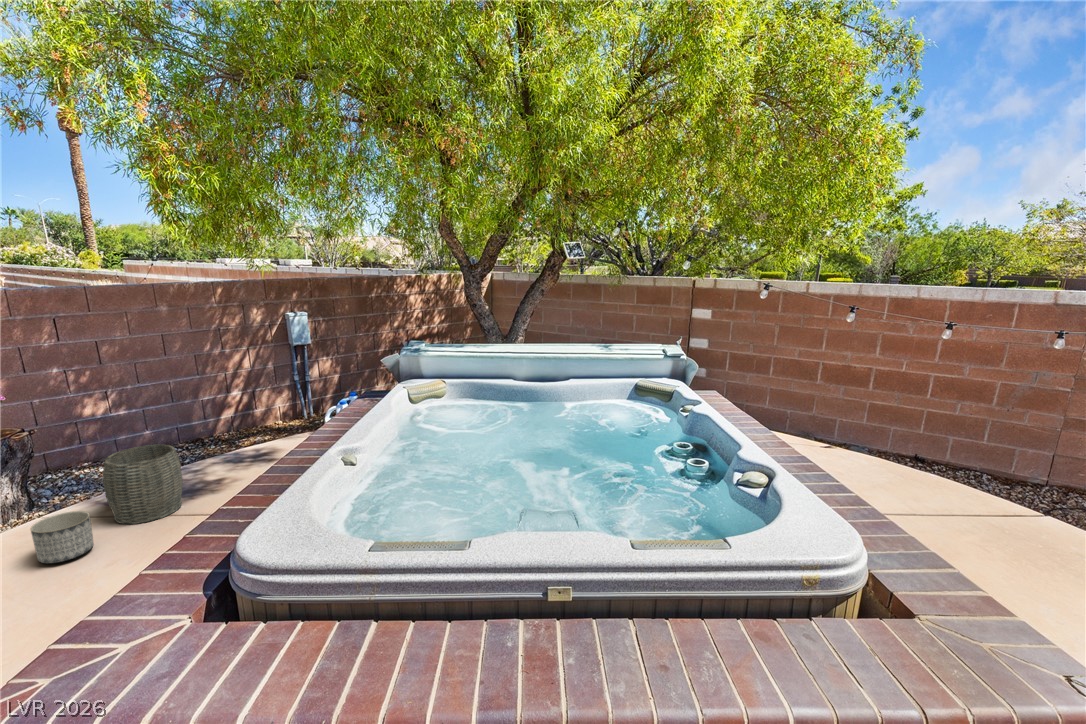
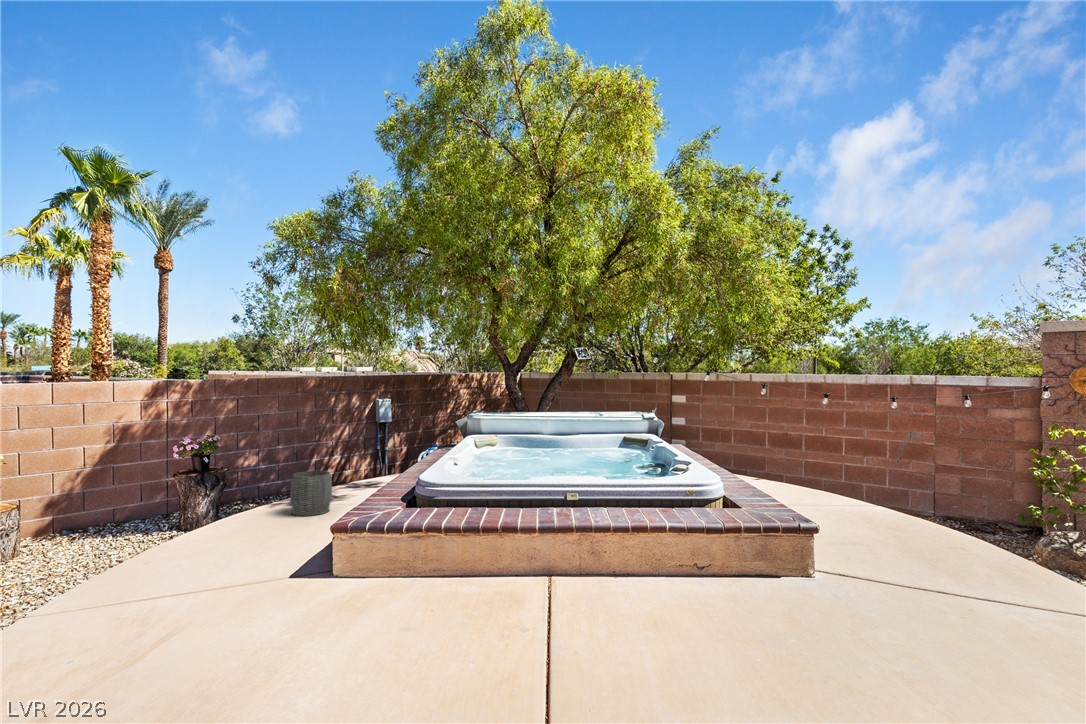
planter: present [31,511,94,564] -> none [264,501,293,528]

